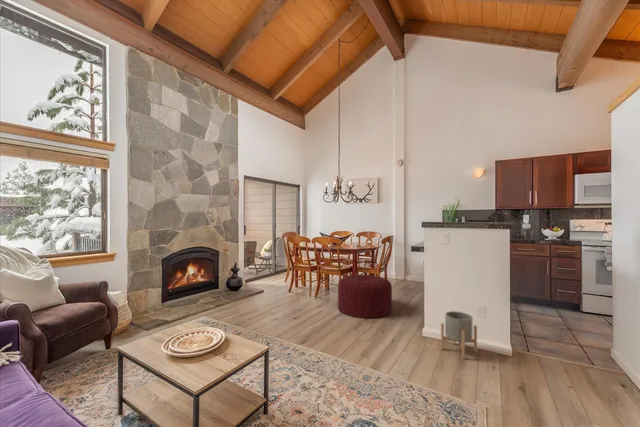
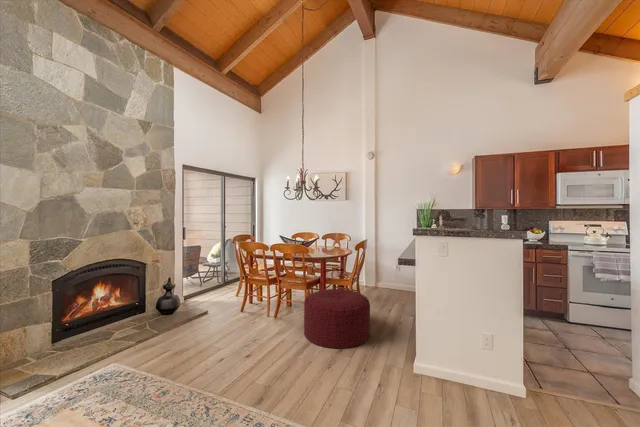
planter: present [441,311,477,359] -> none [445,344,490,413]

